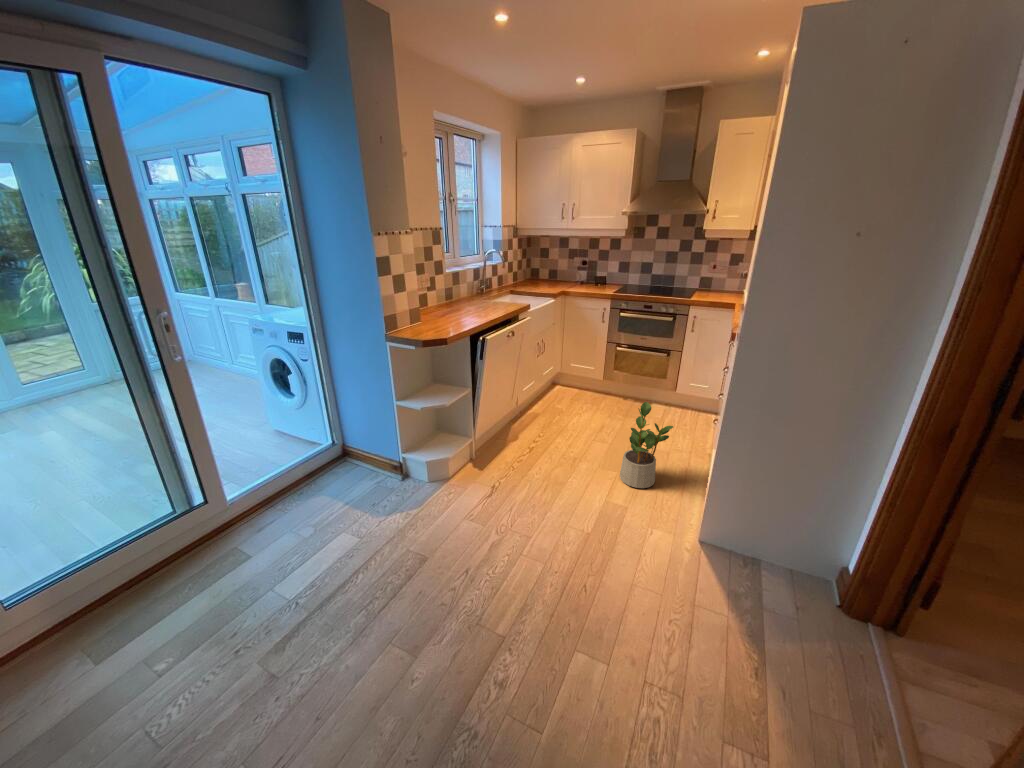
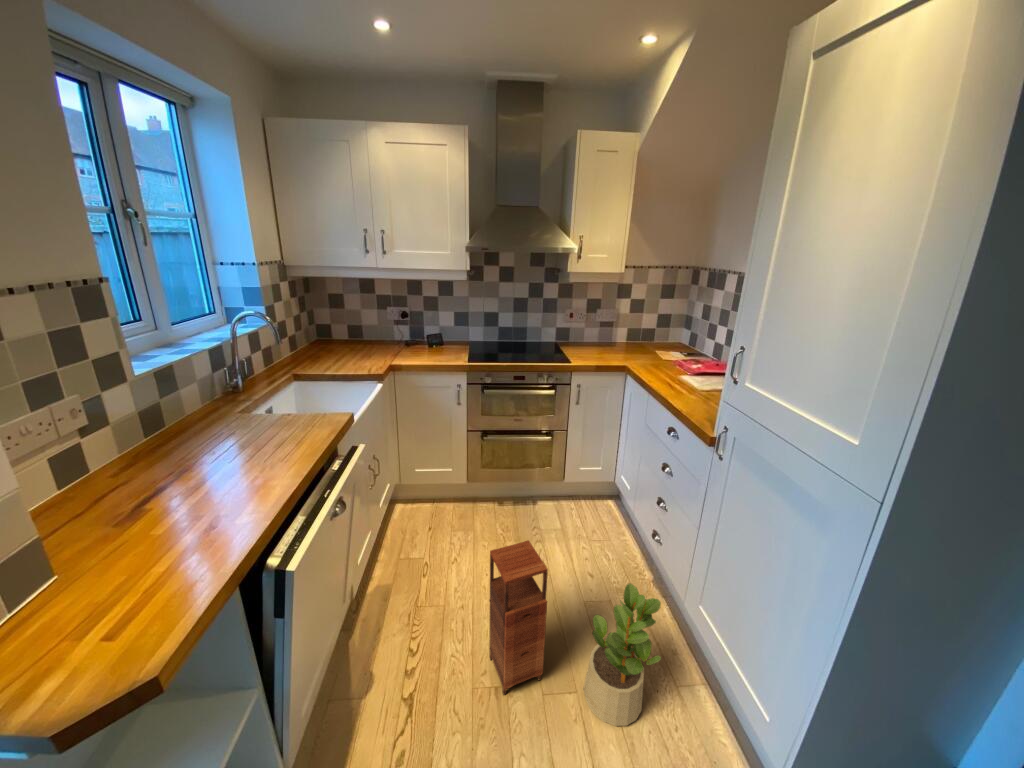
storage cabinet: none [577,380,606,463] -> present [489,540,548,695]

